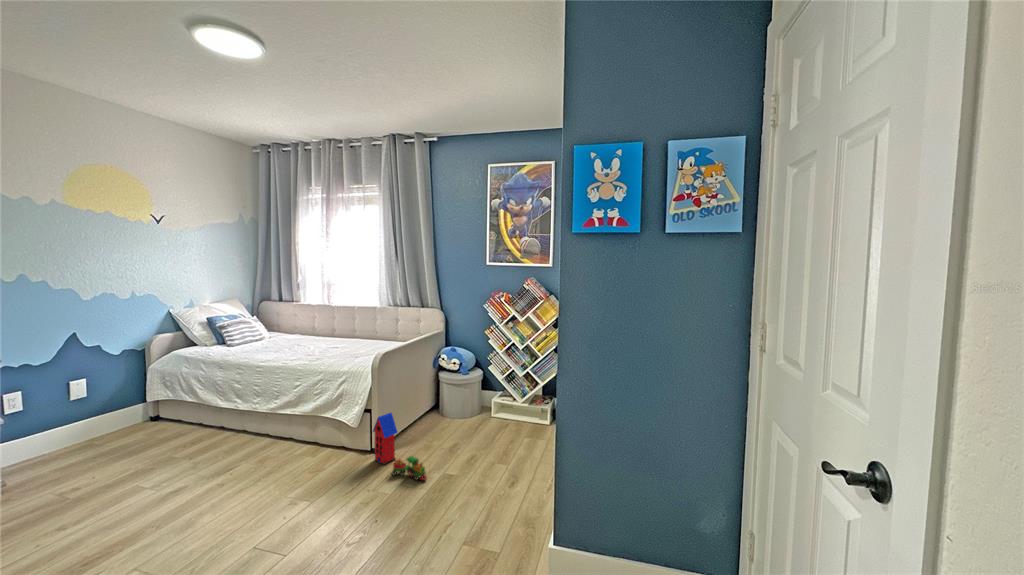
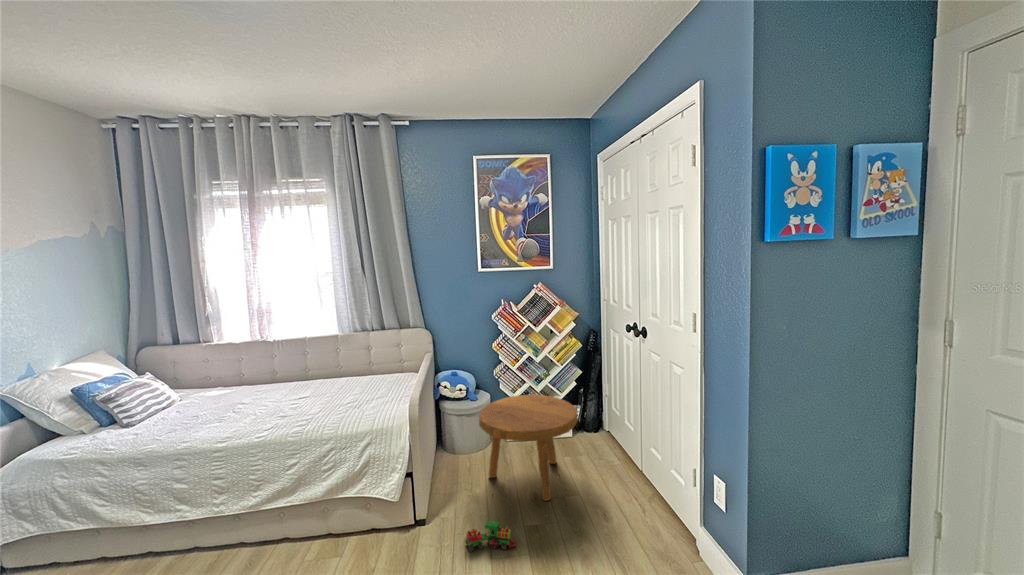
footstool: none [441,371,526,458] -> present [479,394,577,501]
toy house: present [373,413,397,465] -> none [422,472,454,541]

